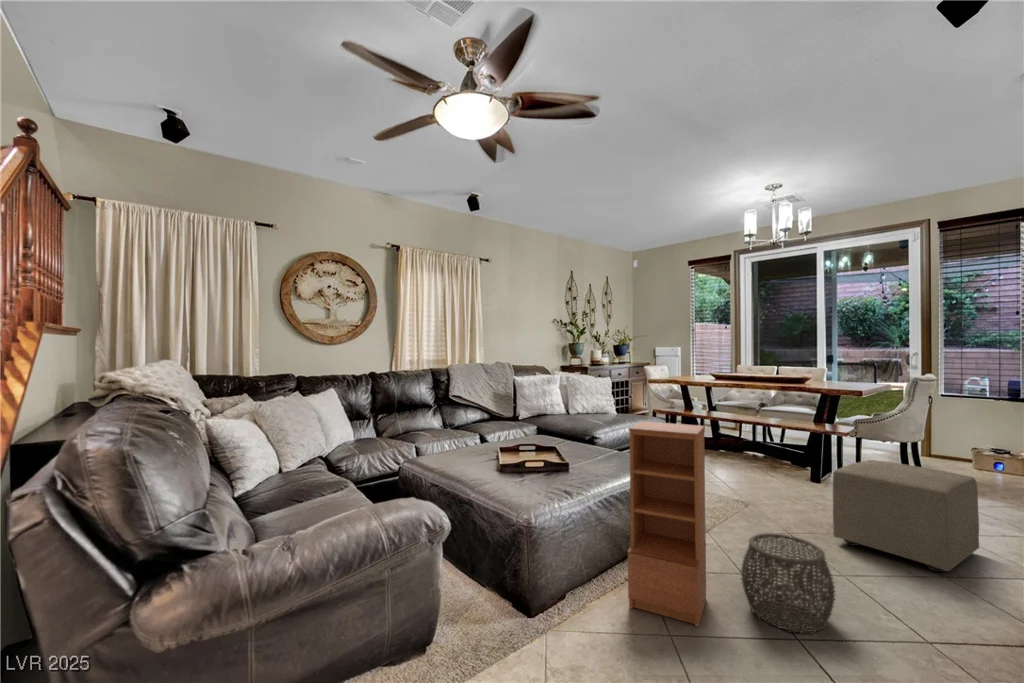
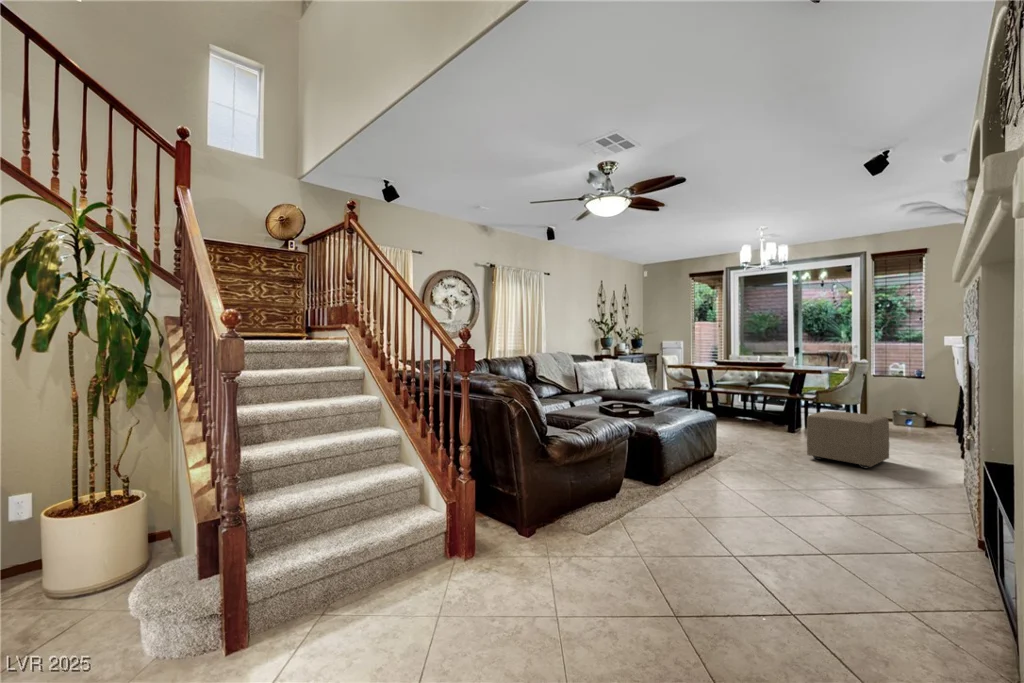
bookcase: present [628,421,706,627] -> none [703,384,744,489]
woven basket: present [741,533,835,633] -> none [763,444,813,490]

